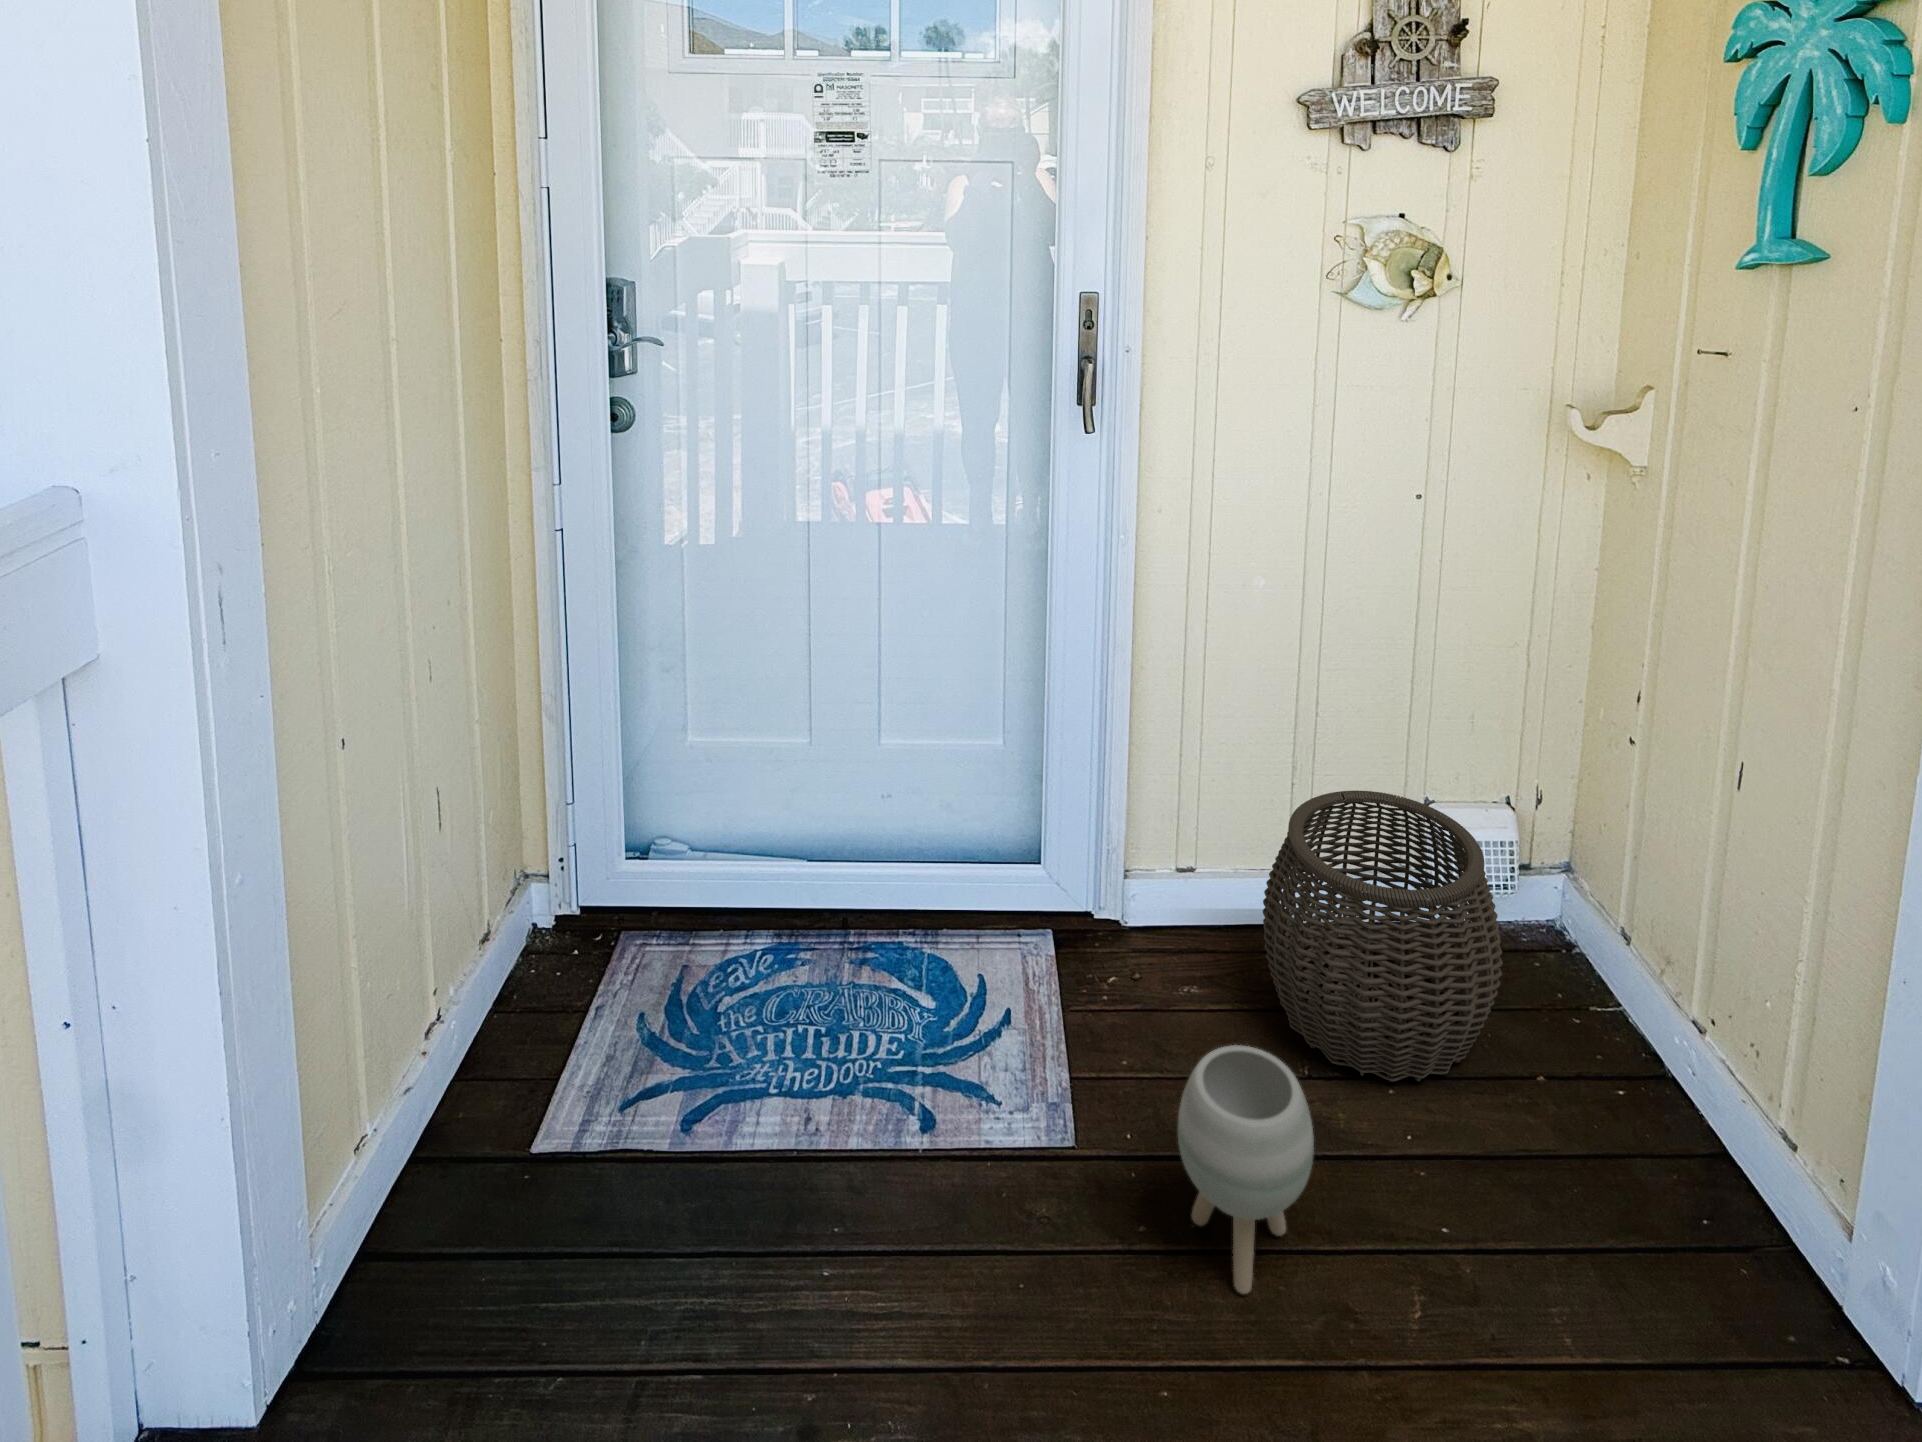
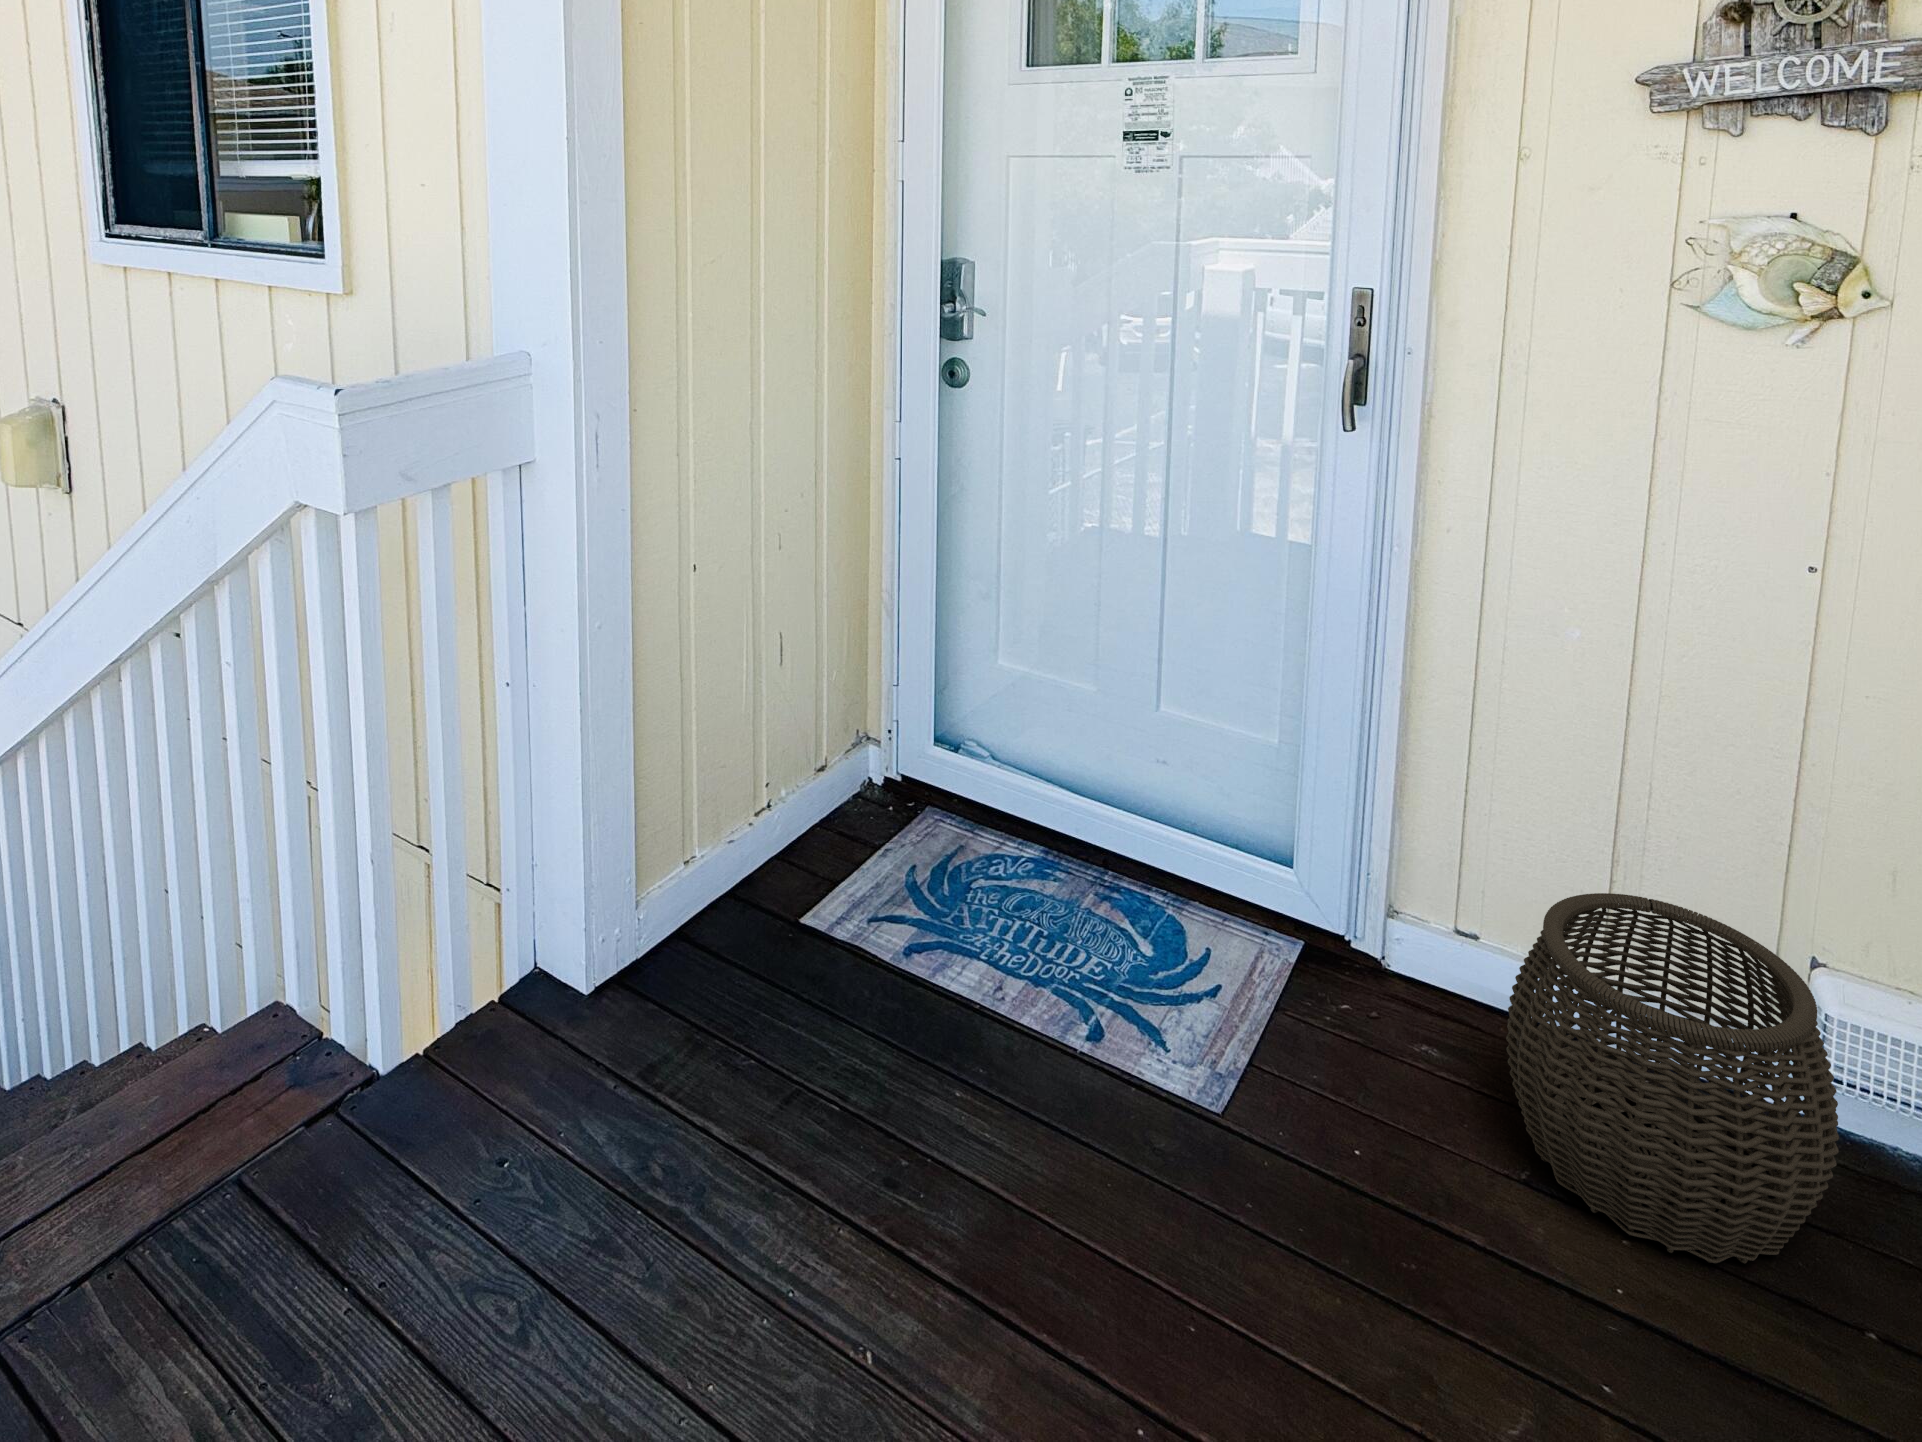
planter: present [1178,1045,1314,1294] -> none [1275,1059,1426,1307]

